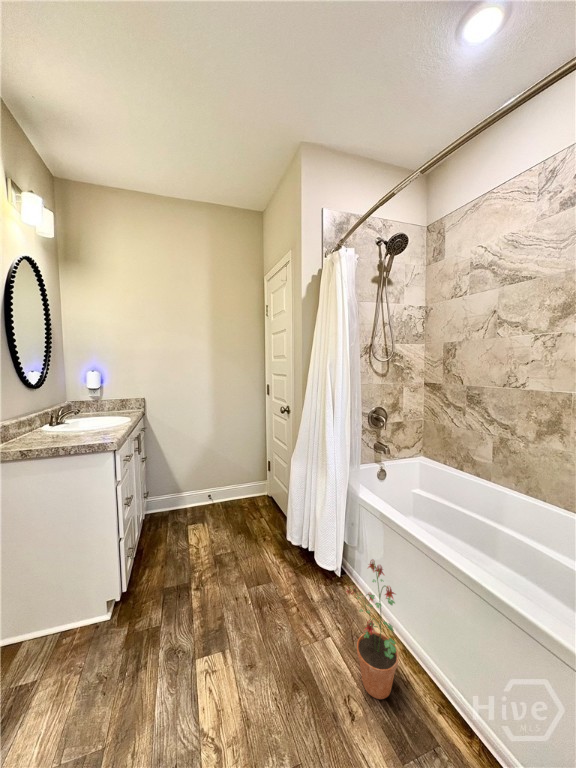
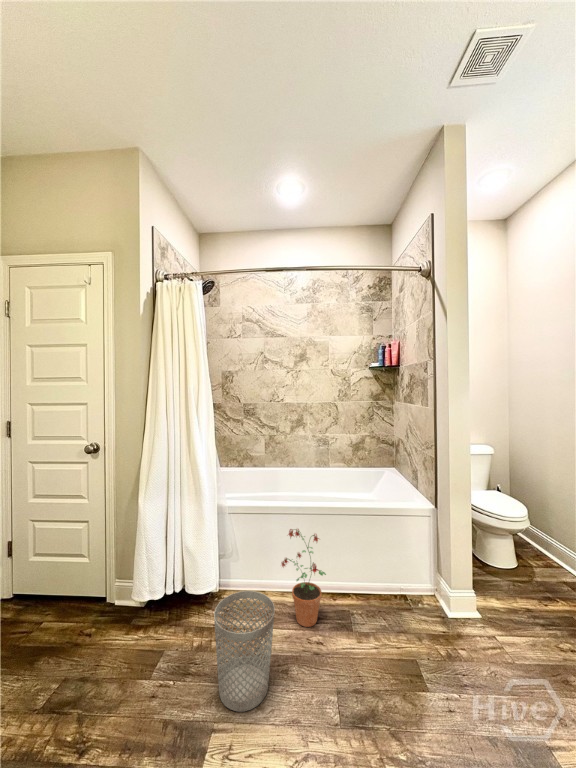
wastebasket: none [236,569,293,679] -> present [214,591,275,712]

